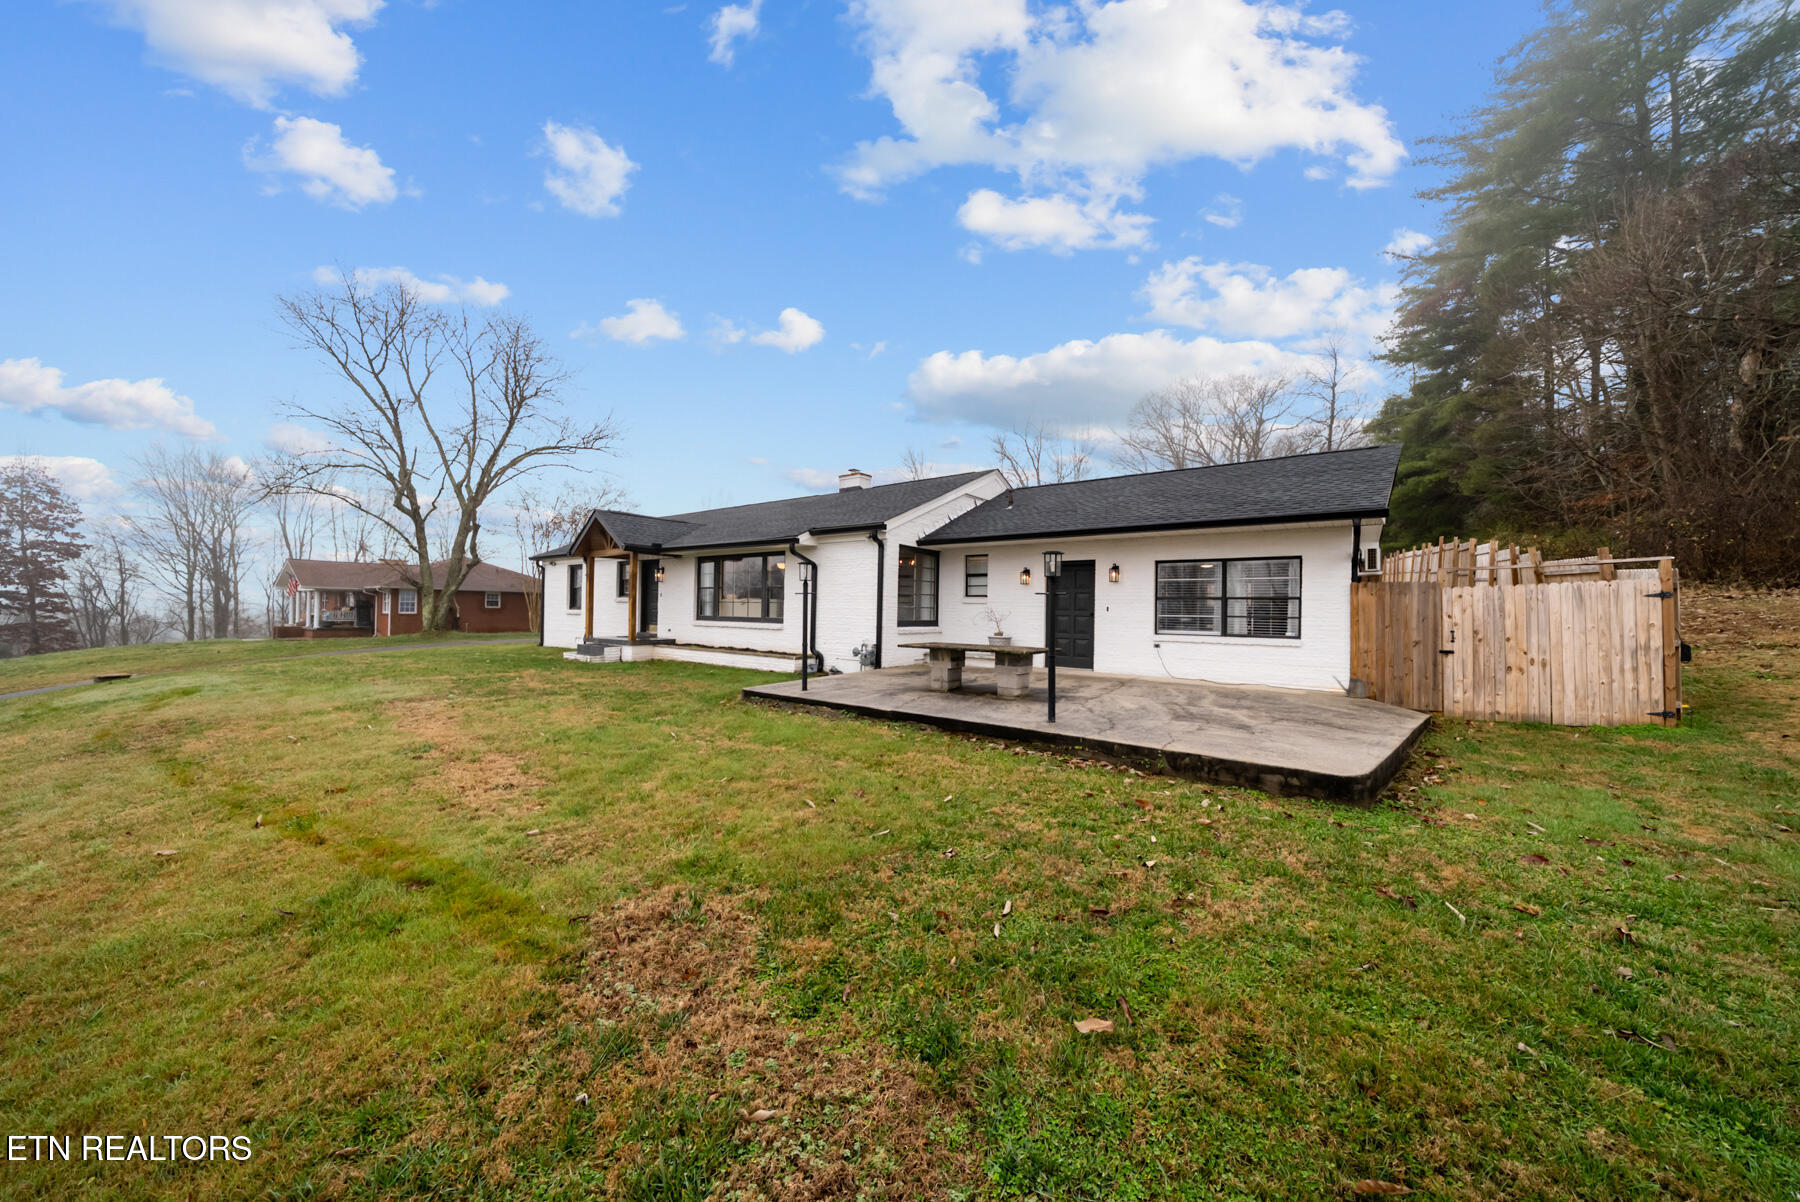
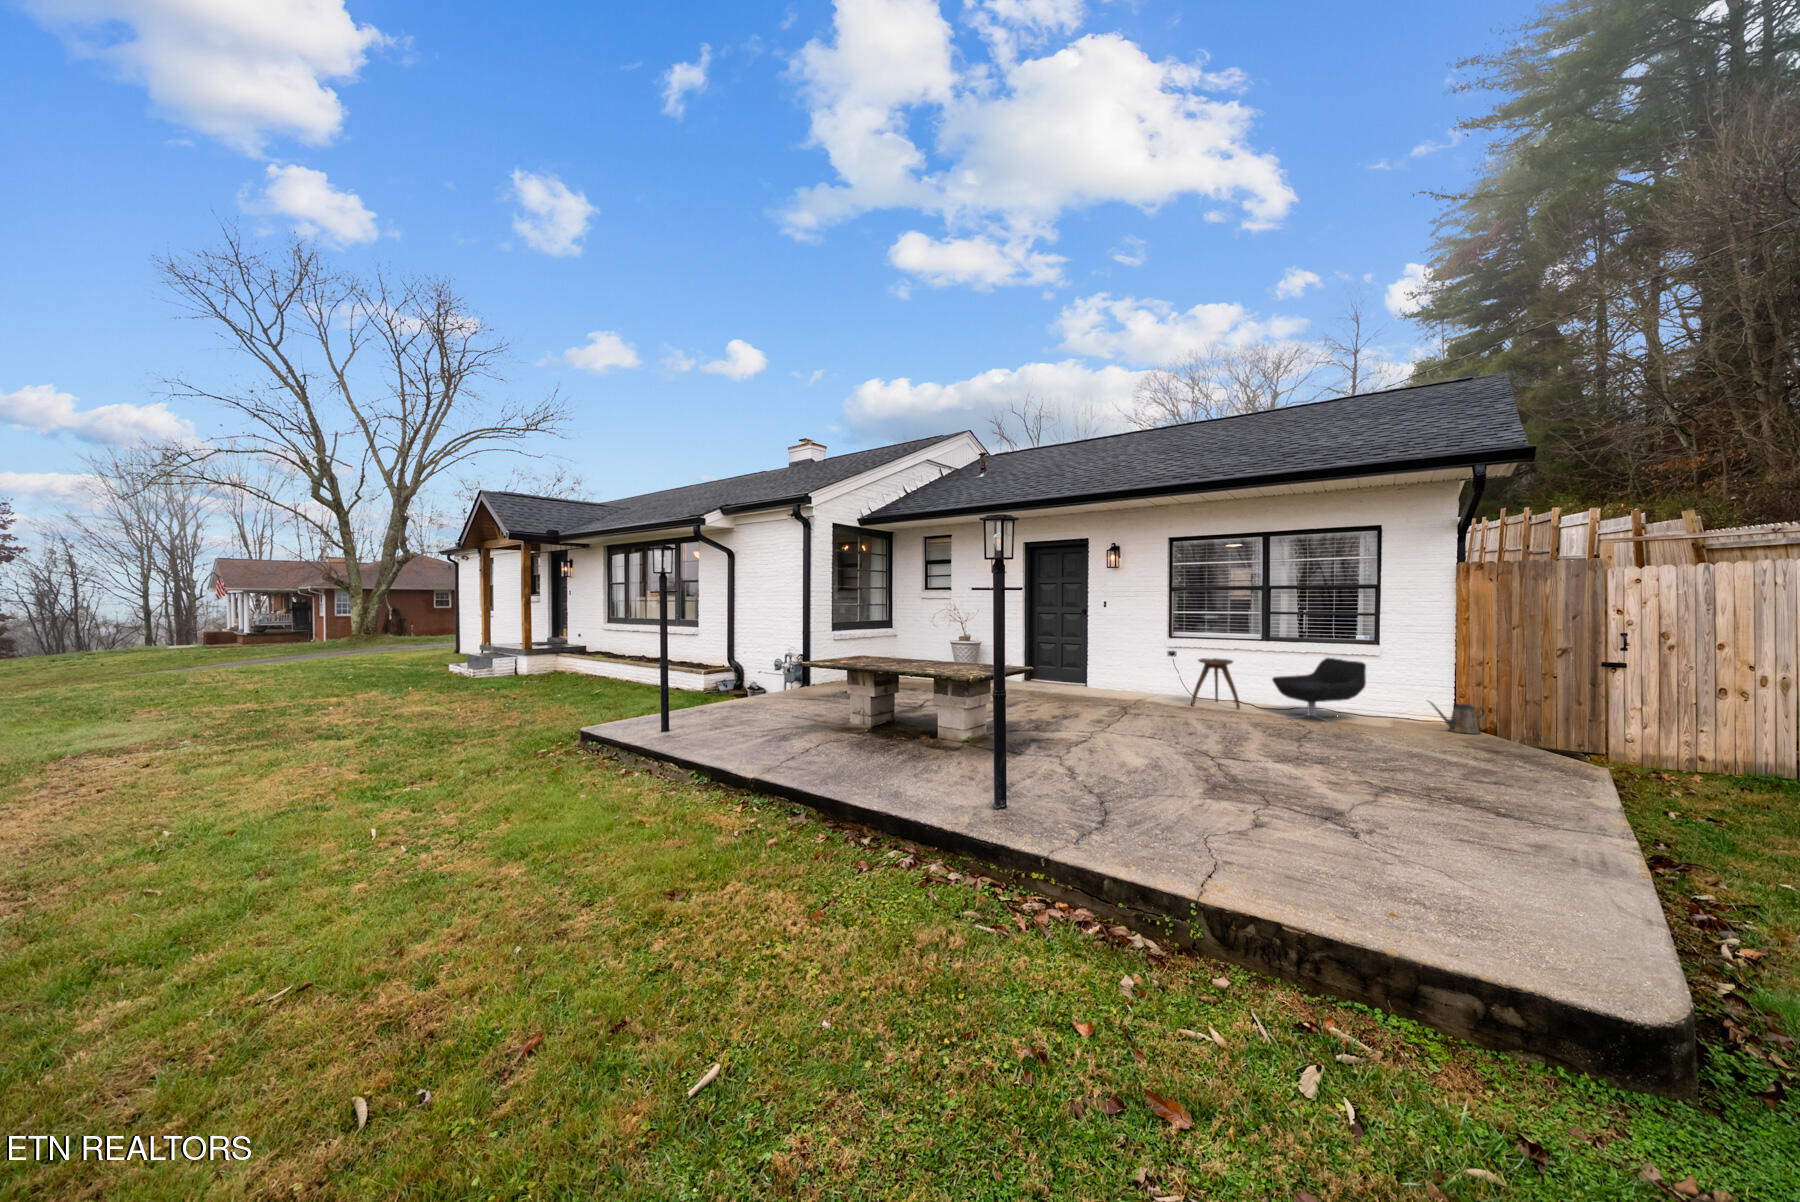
stool: none [1171,648,1207,684] -> present [1191,658,1240,709]
lounge chair: none [1229,648,1293,692] -> present [1272,658,1366,720]

